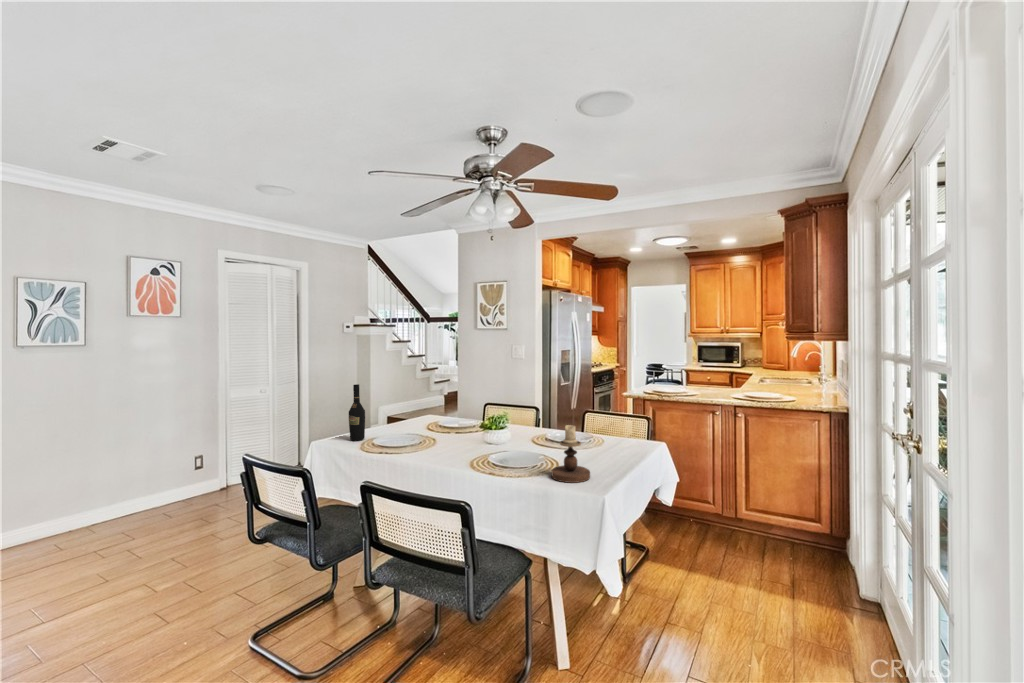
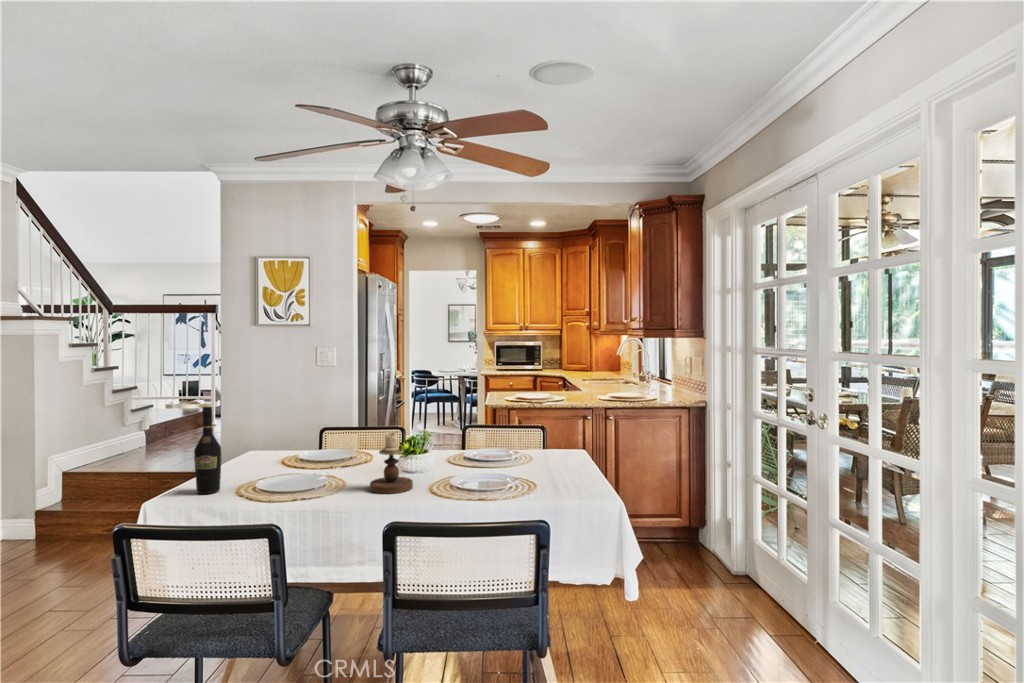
candlestick: present [552,425,590,483] -> present [370,432,413,494]

